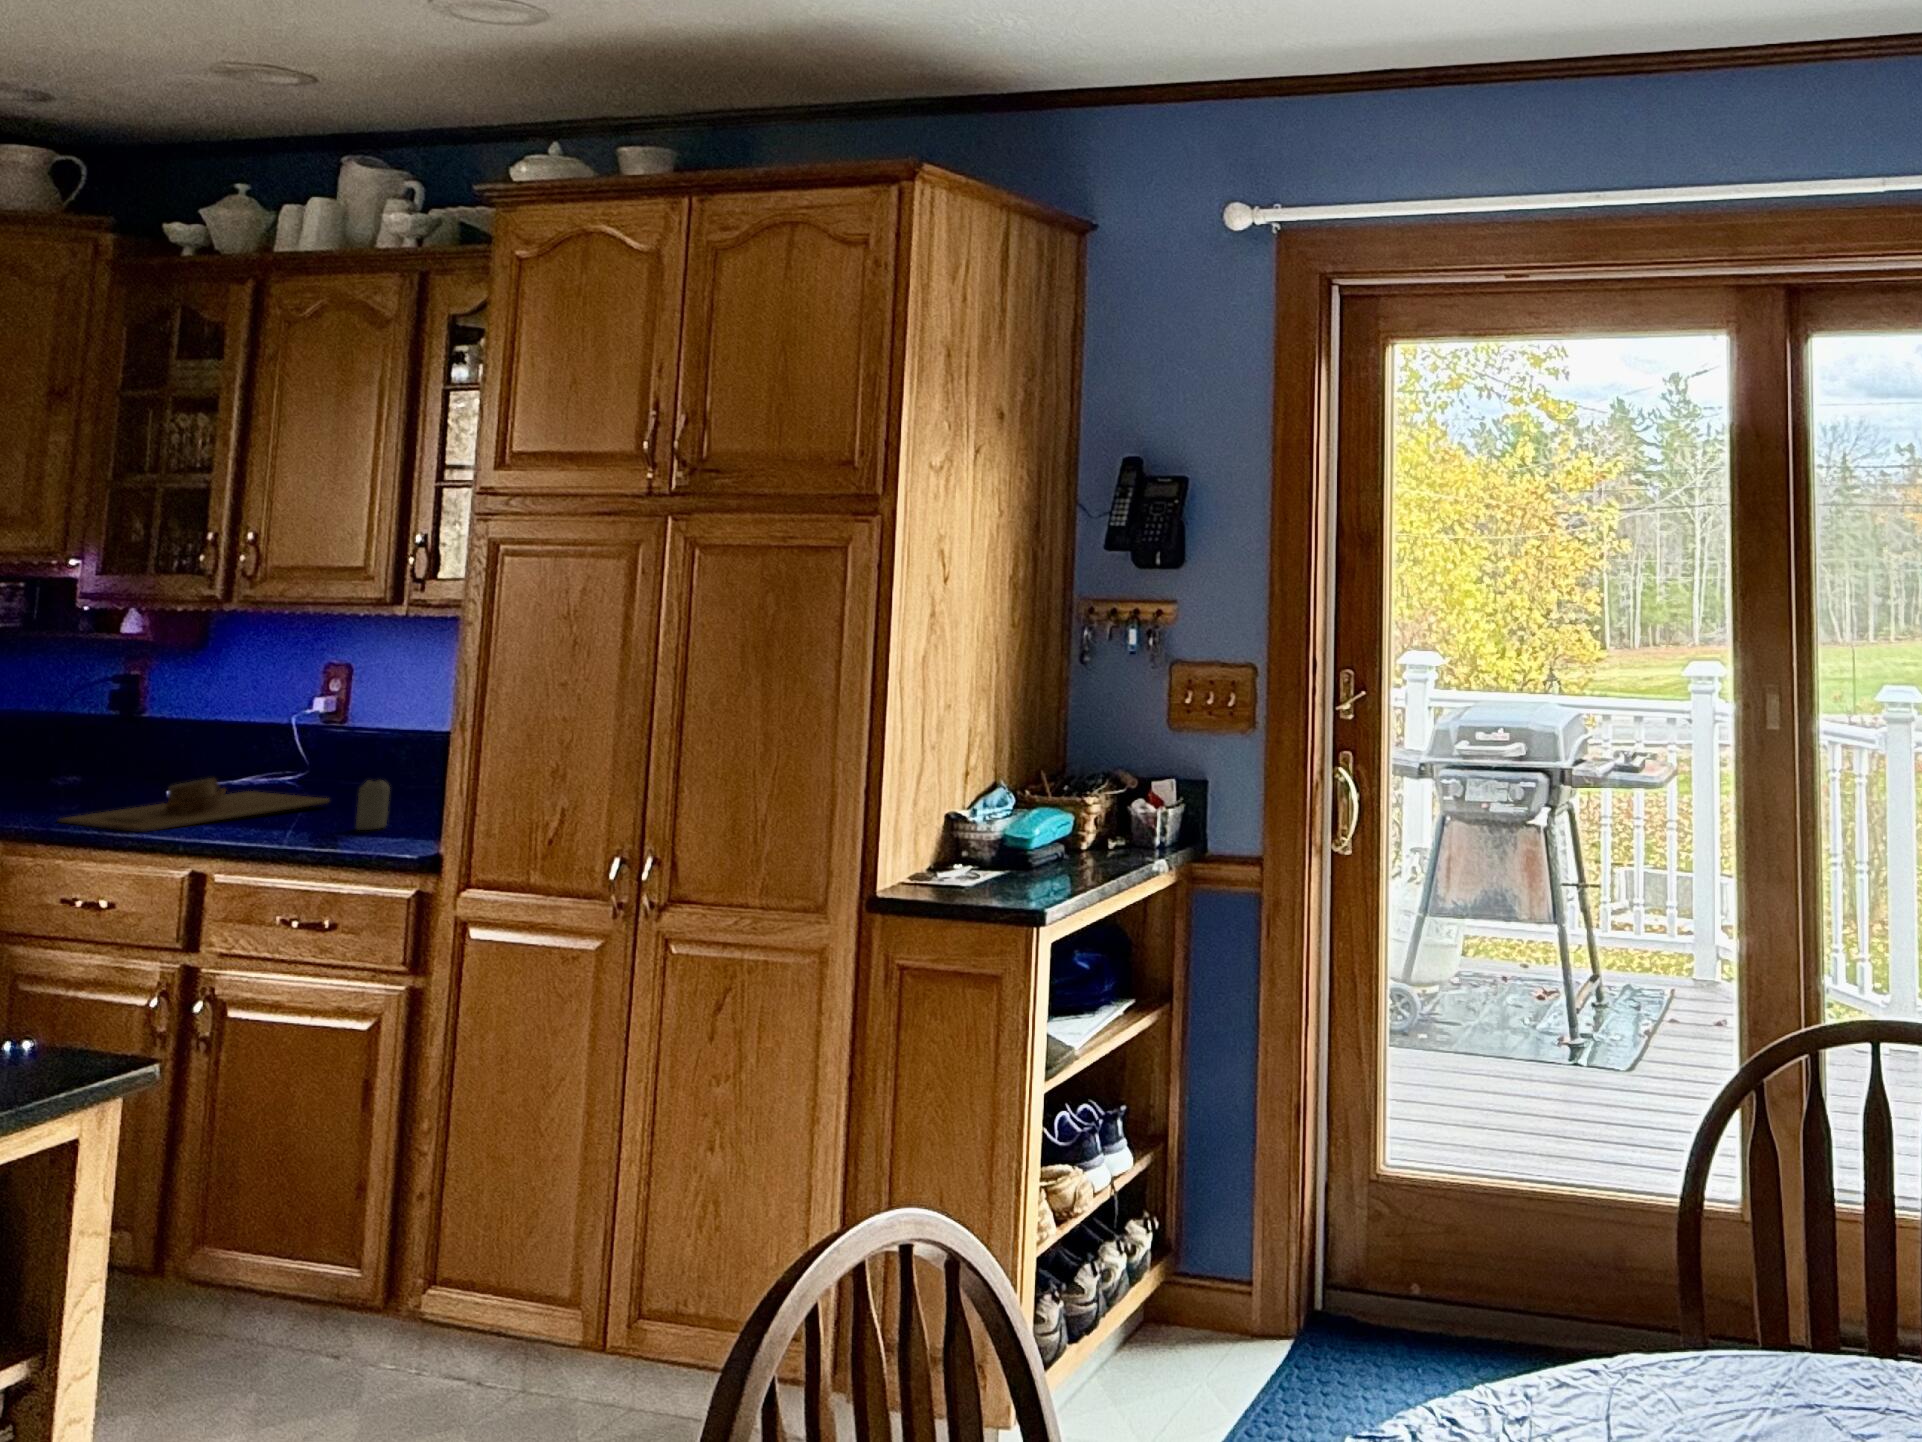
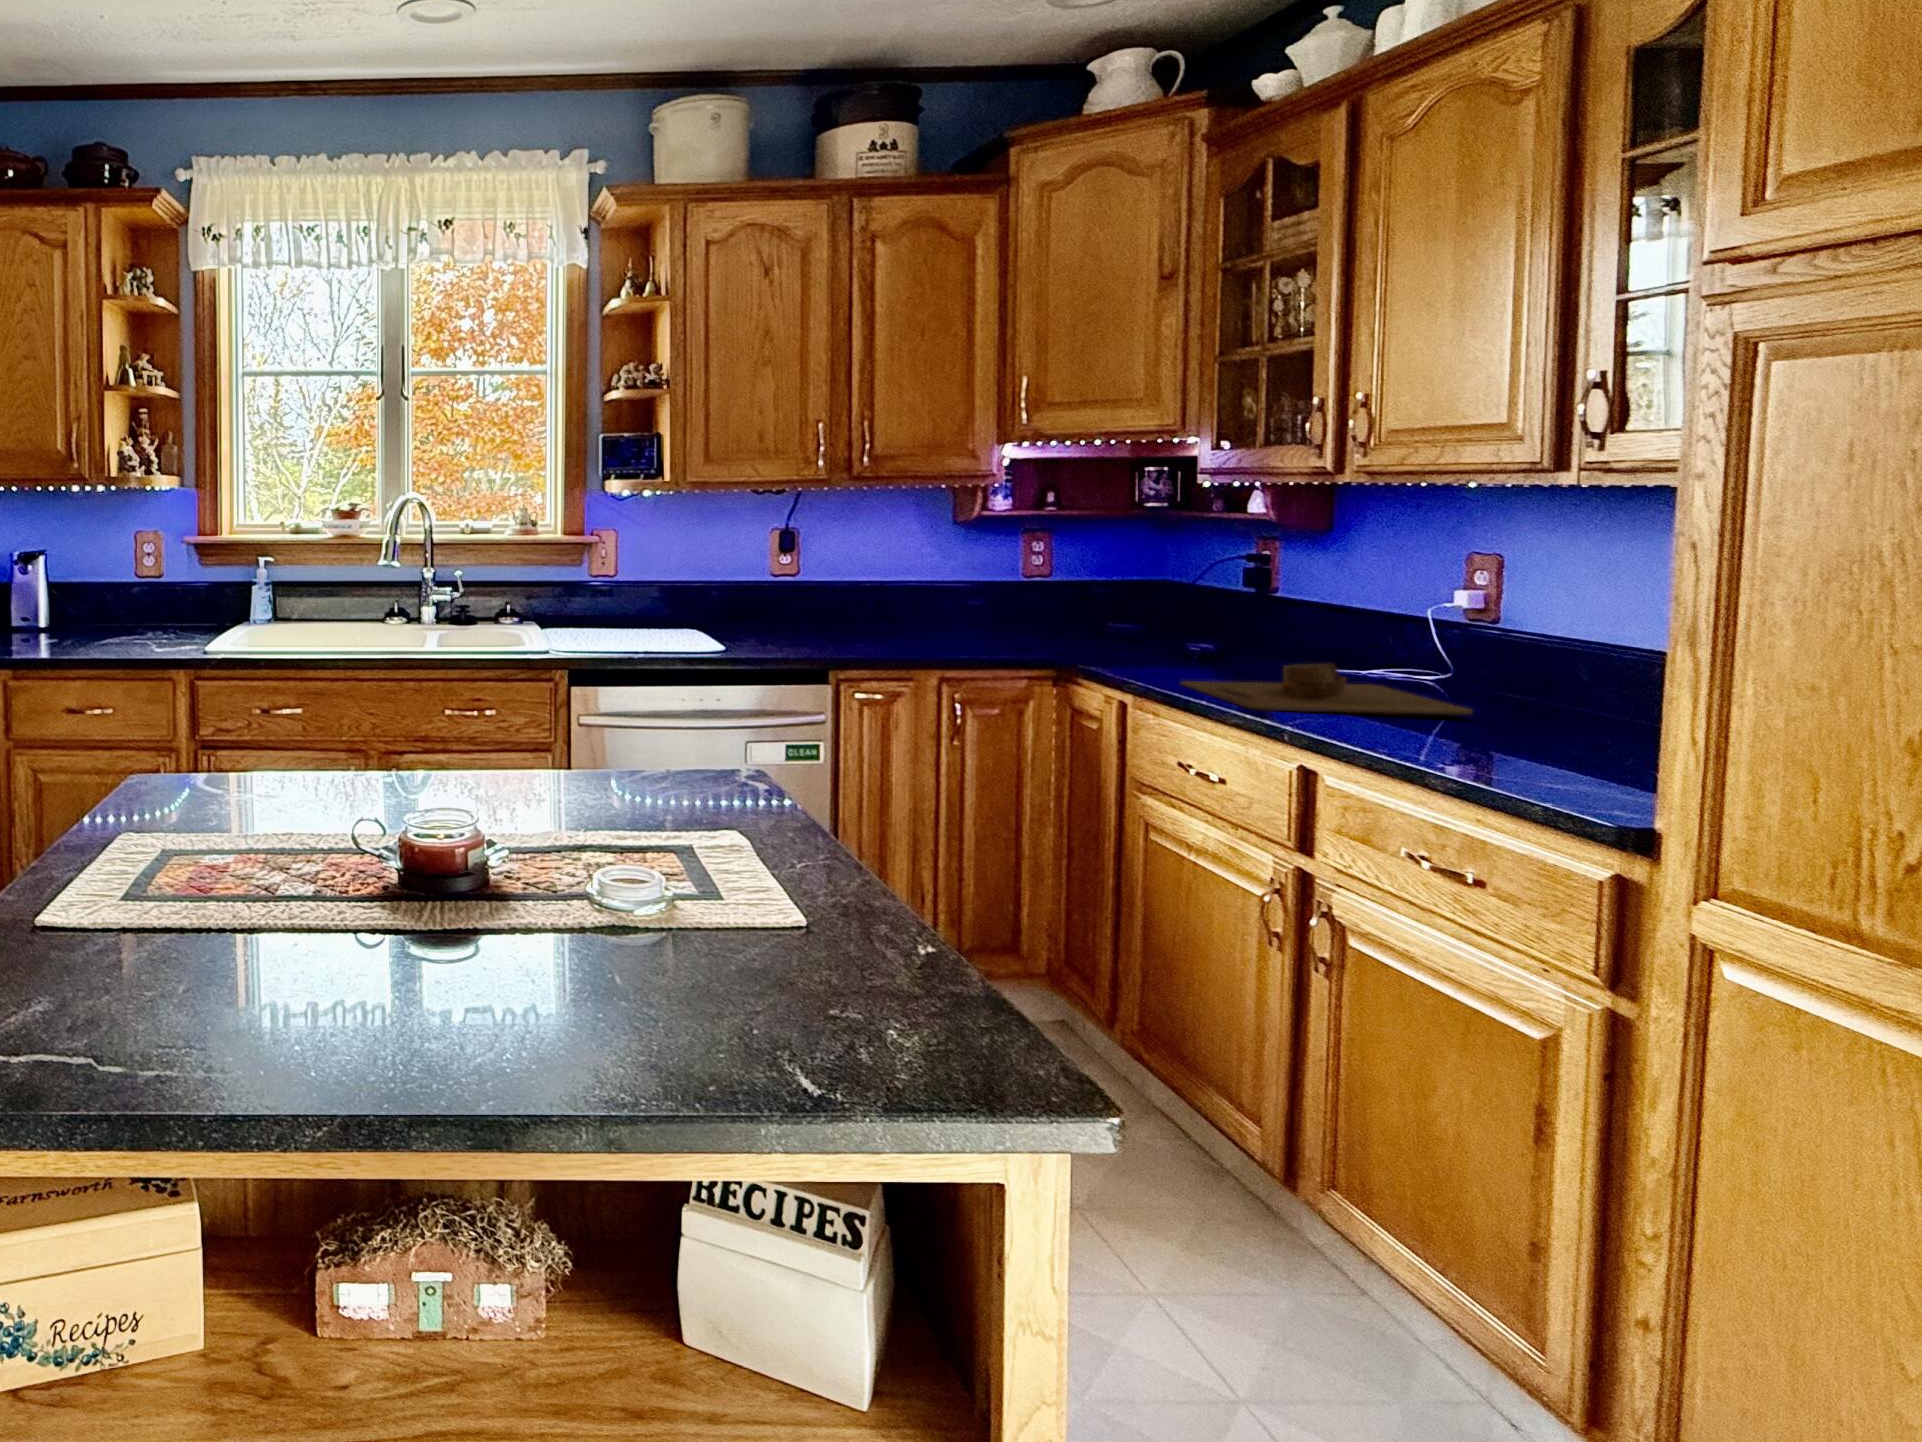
candle: present [356,780,390,830] -> none [1509,696,1558,763]

